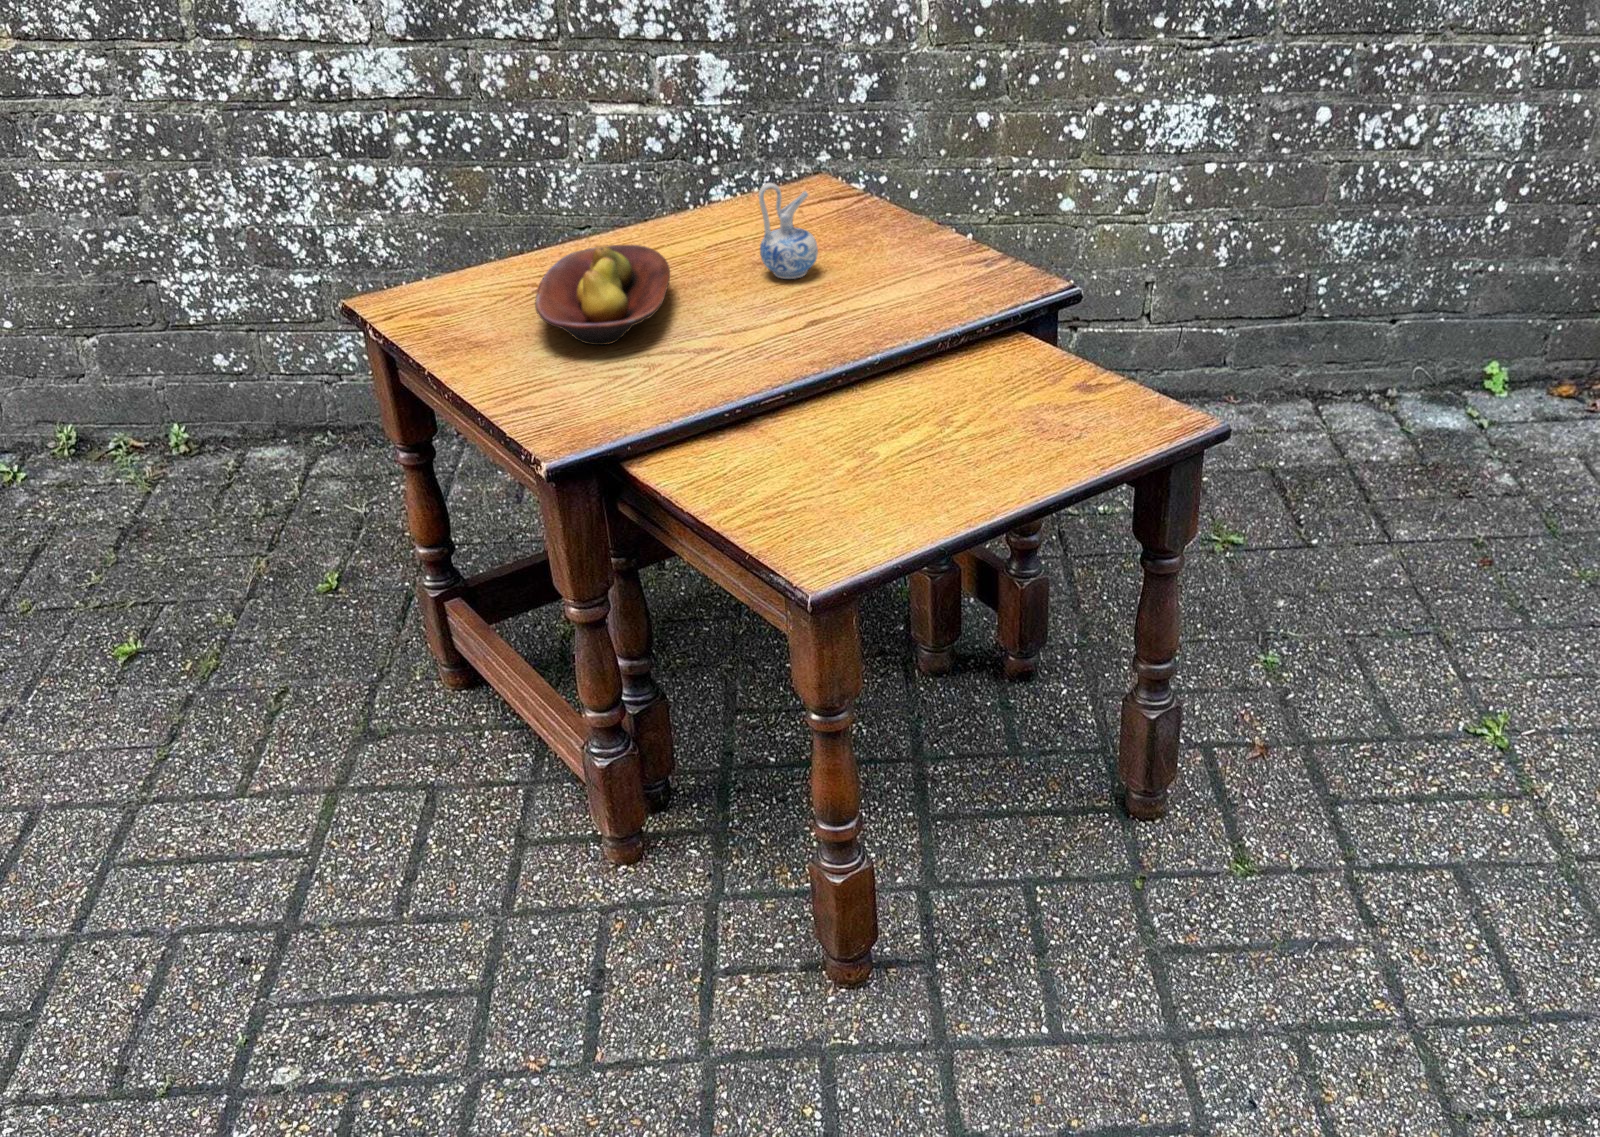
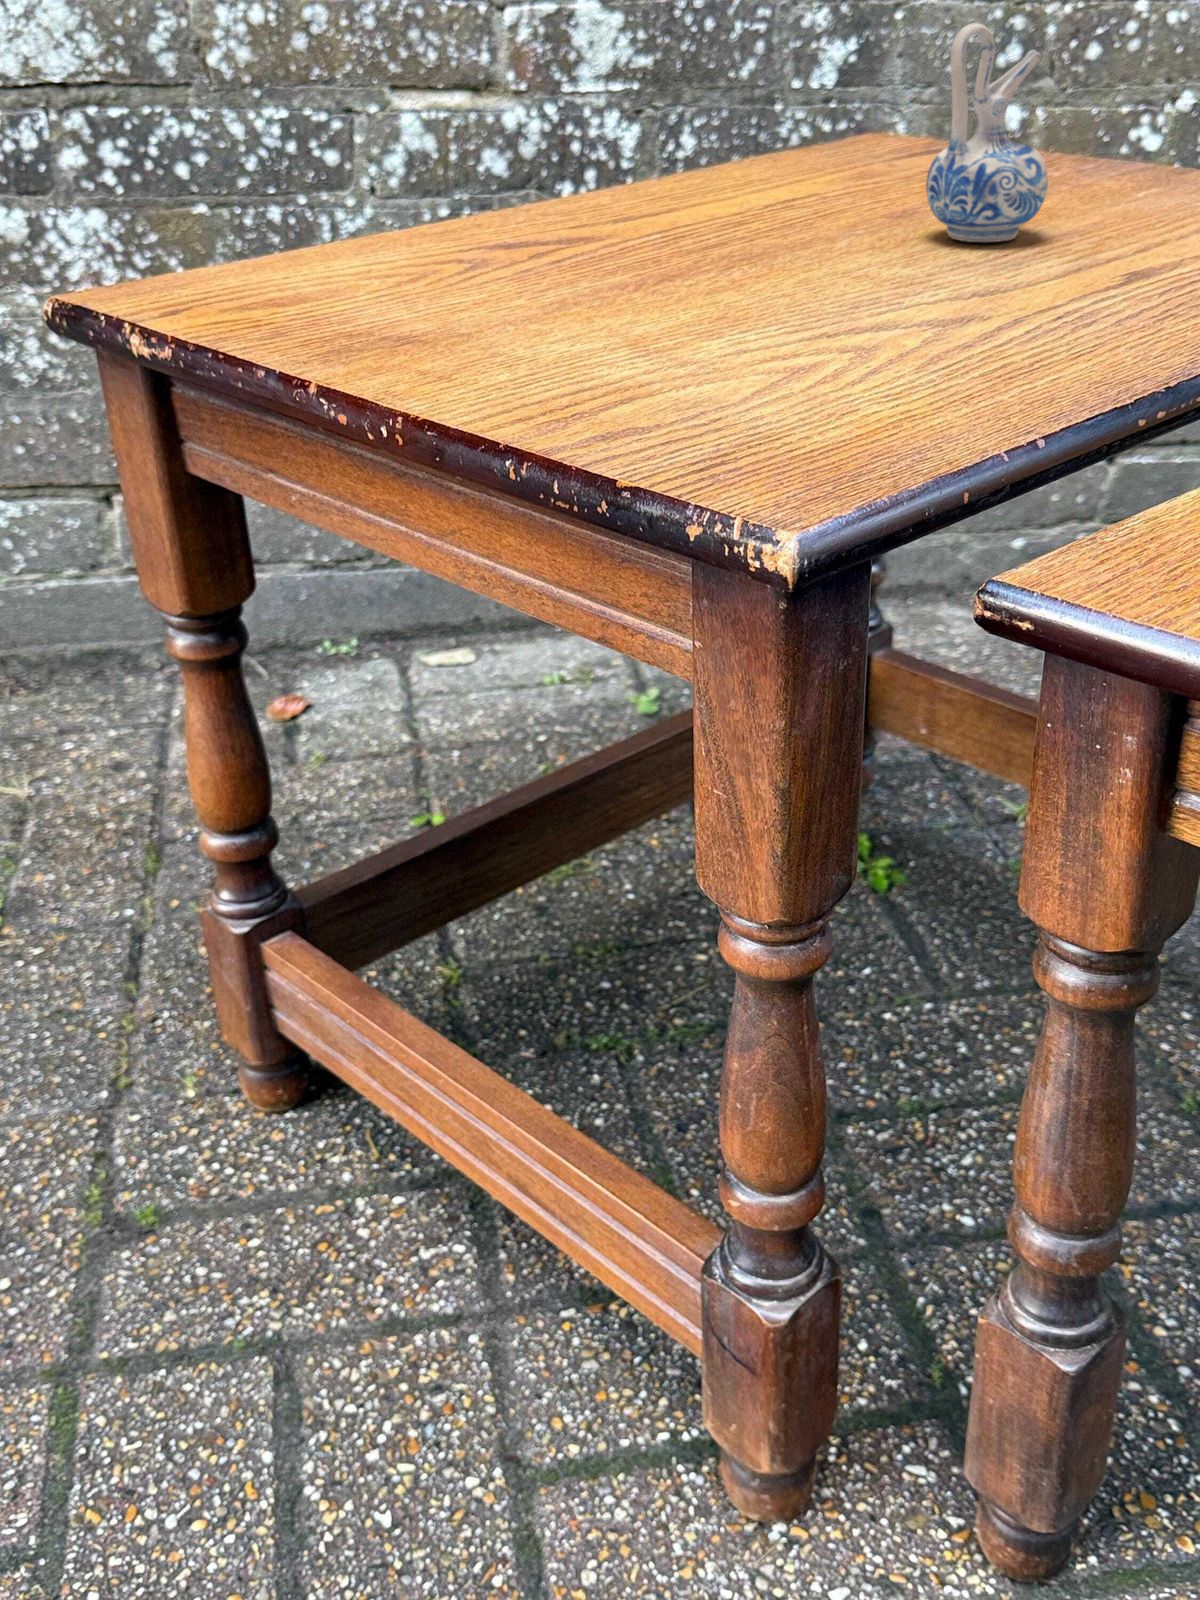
fruit bowl: present [535,245,670,345] -> none [514,149,829,339]

